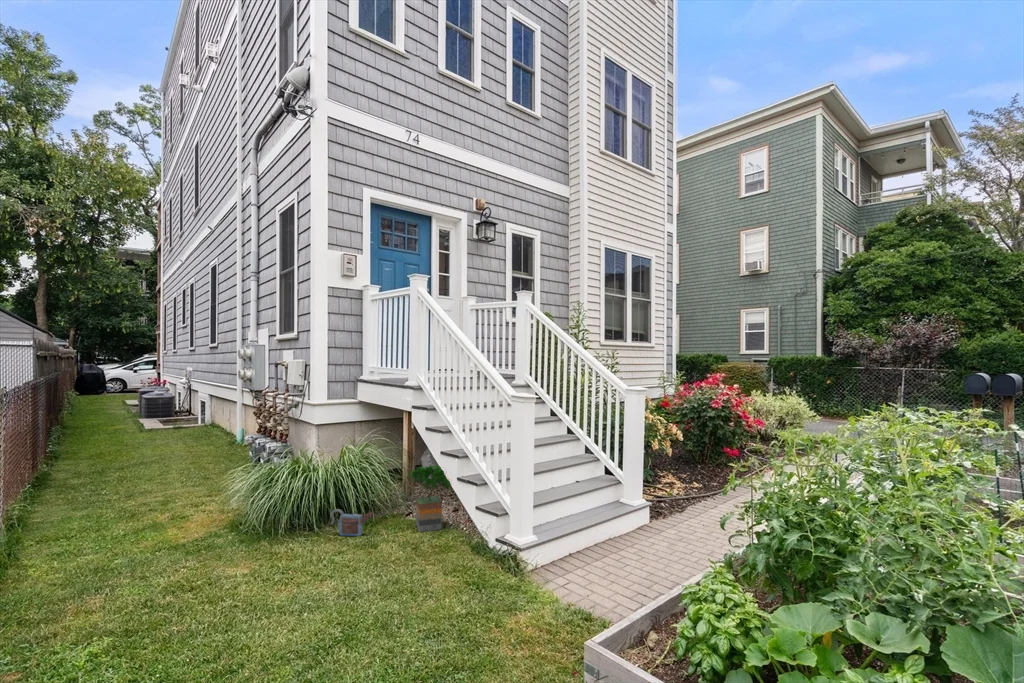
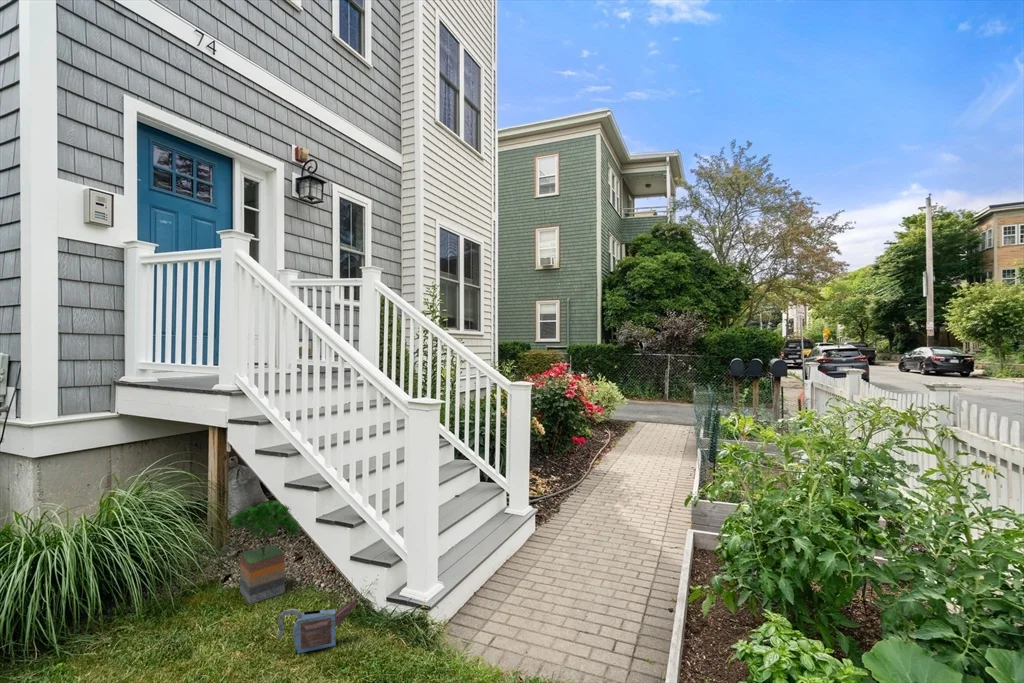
watering can: present [331,509,374,536] -> present [277,599,358,653]

